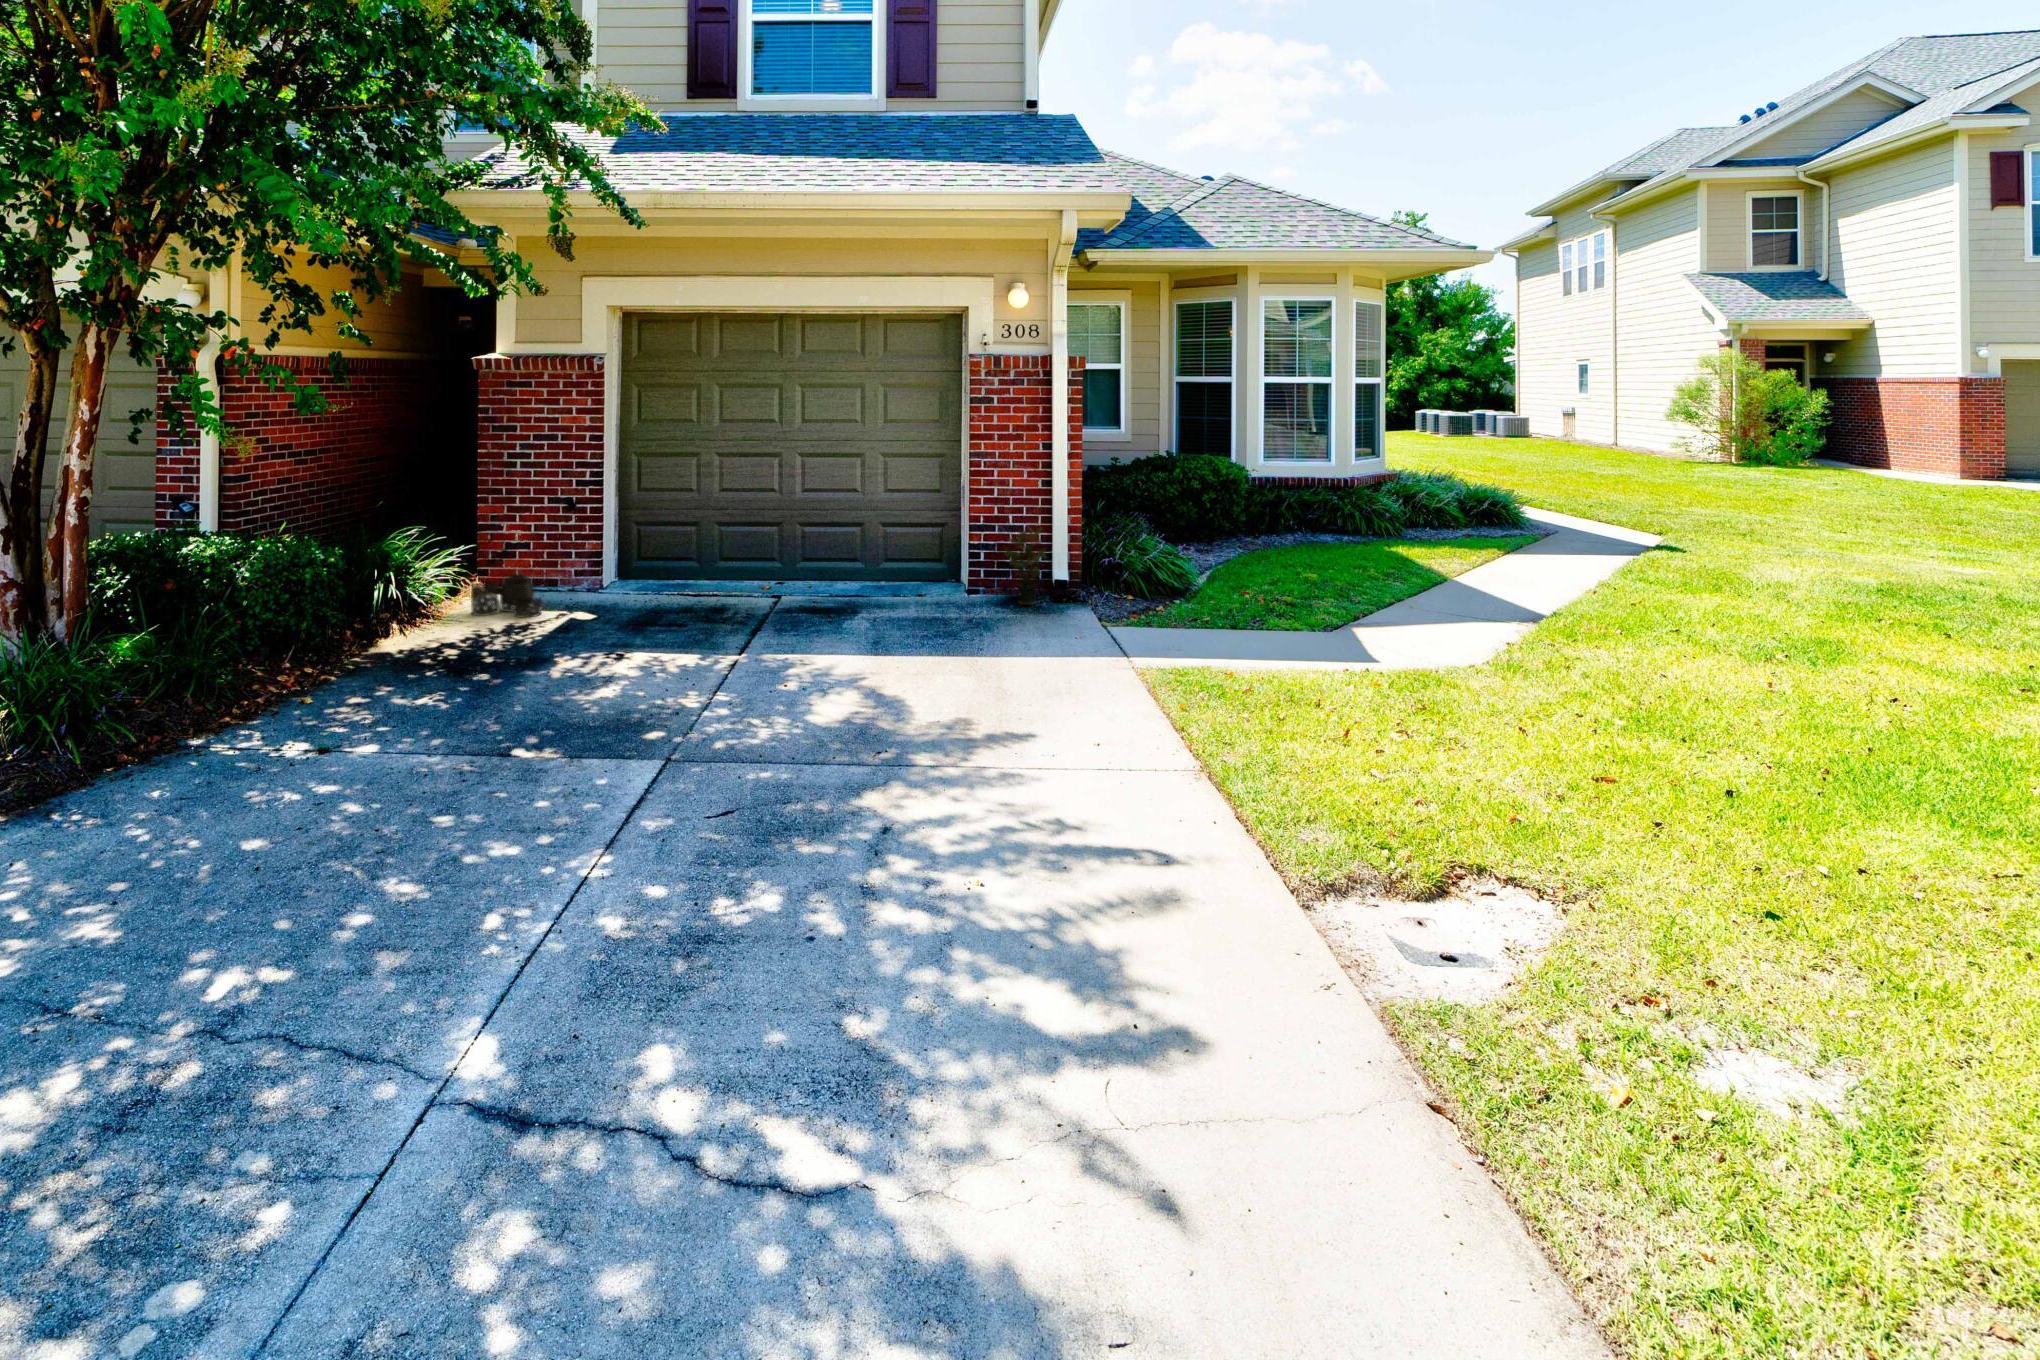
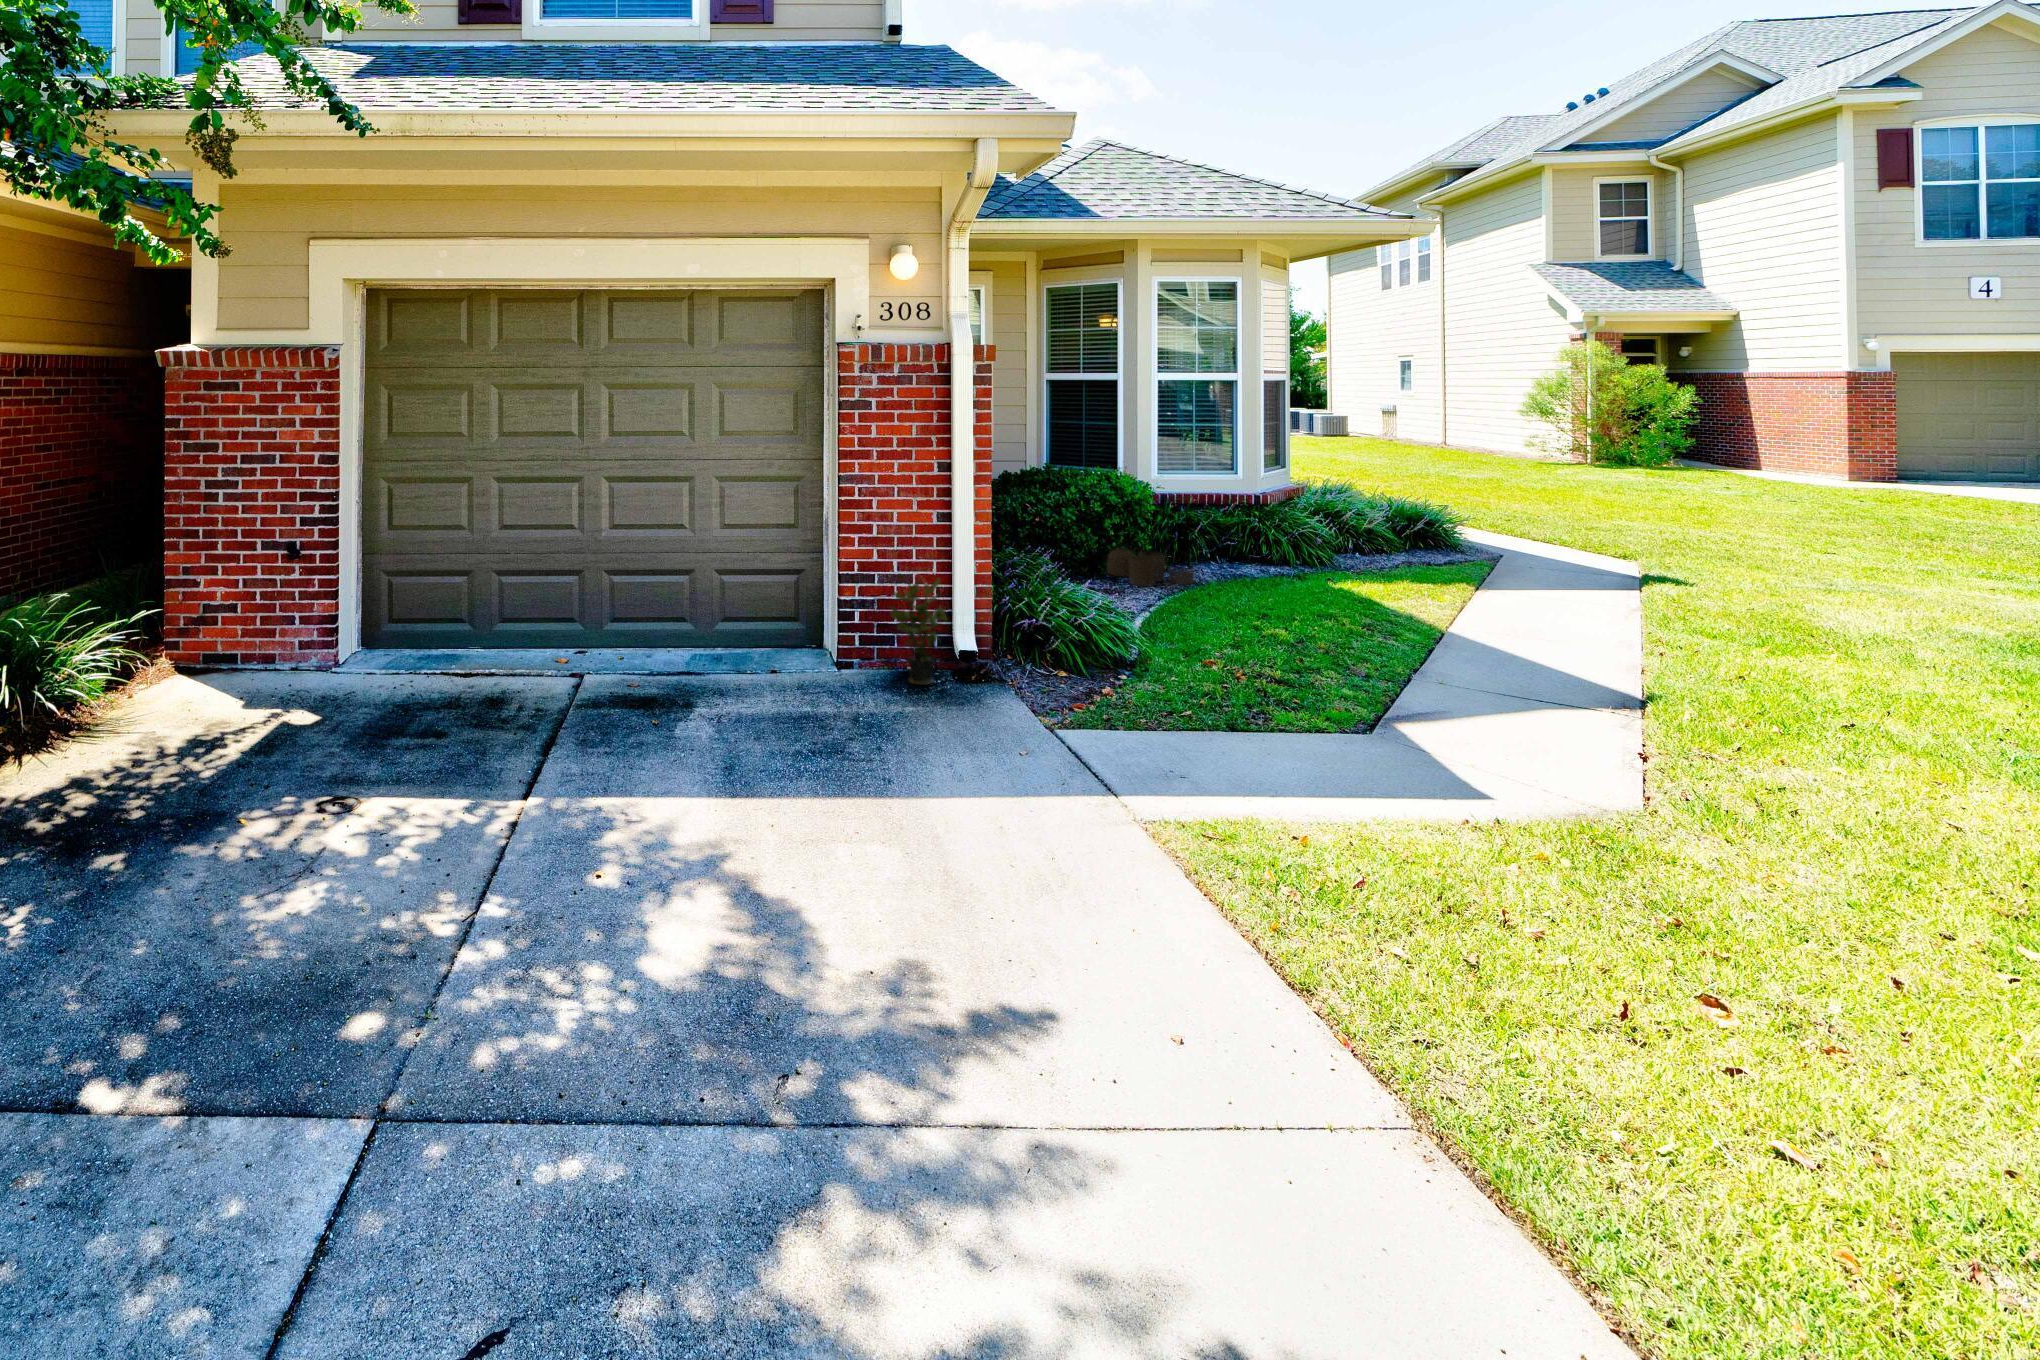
woven basket: present [471,574,542,617] -> present [1107,548,1195,586]

